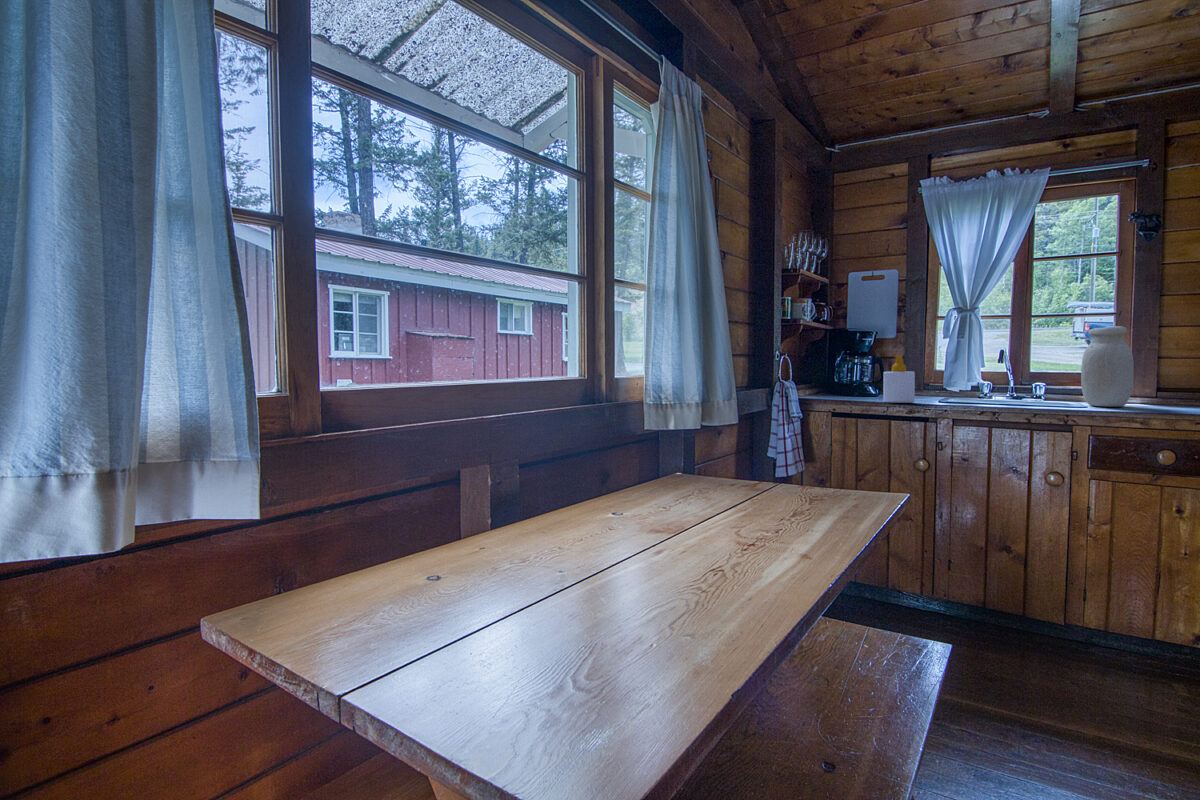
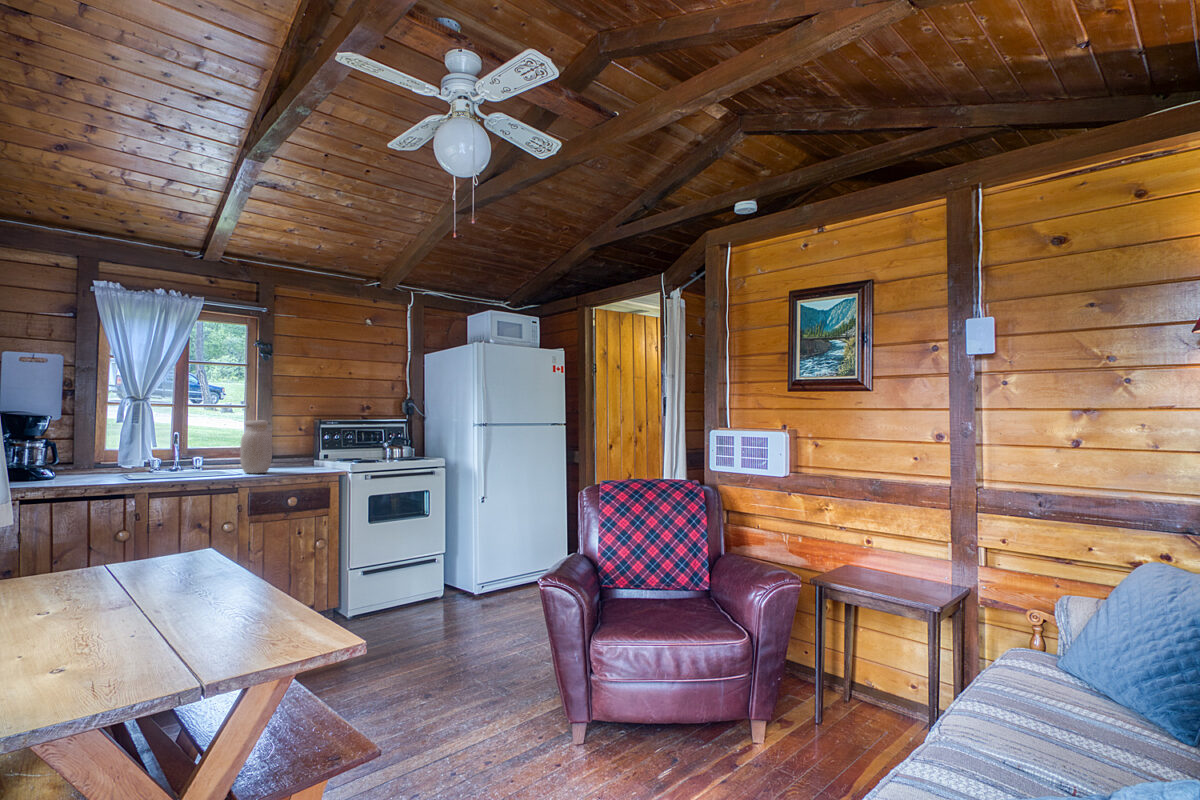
soap bottle: present [883,355,915,403] -> none [75,440,109,483]

